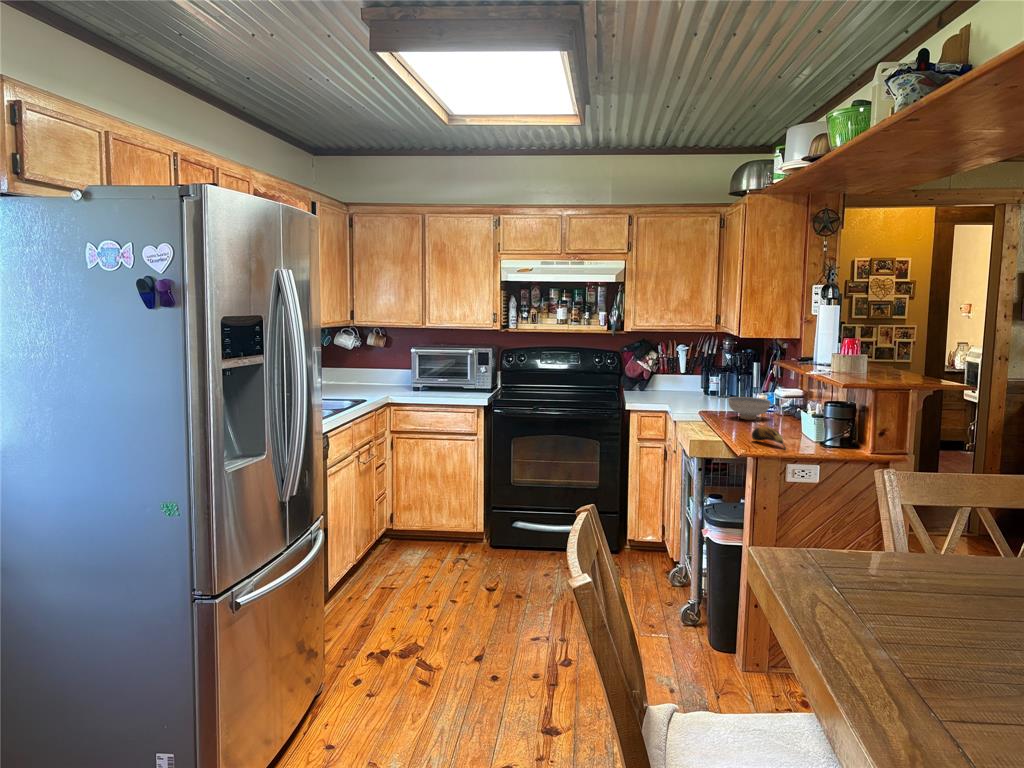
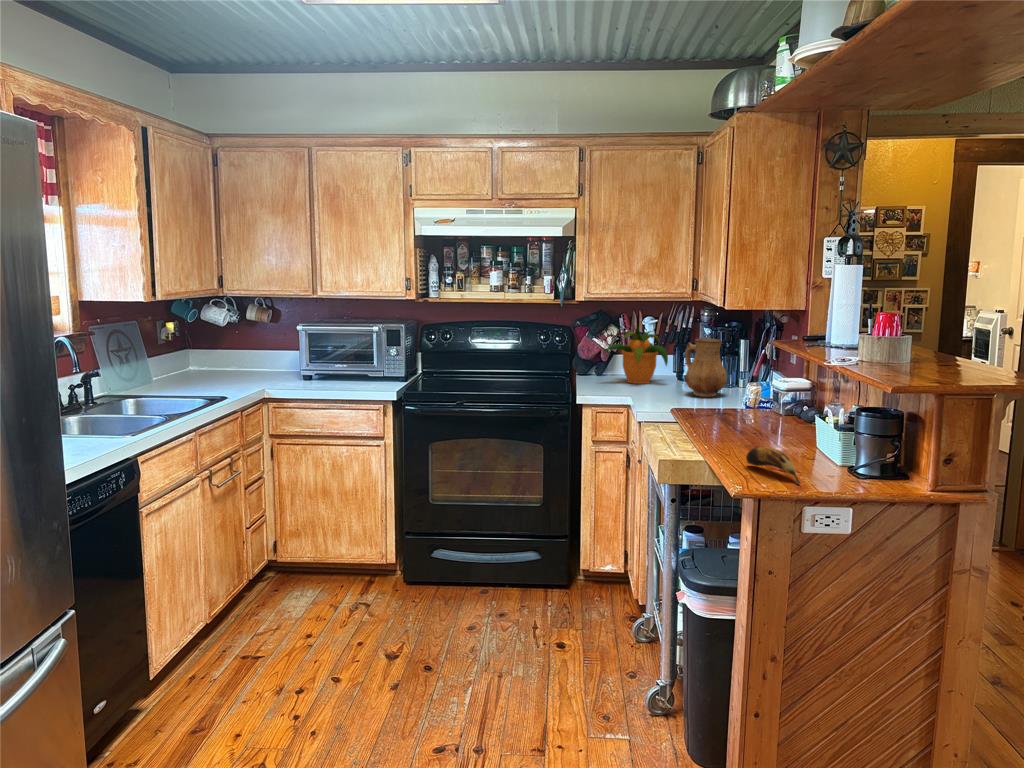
potted plant: none [644,353,697,397] -> present [604,328,668,384]
ceramic pitcher: none [710,361,742,405] -> present [685,338,727,397]
ceramic bowl: present [728,397,771,420] -> none [710,390,768,423]

